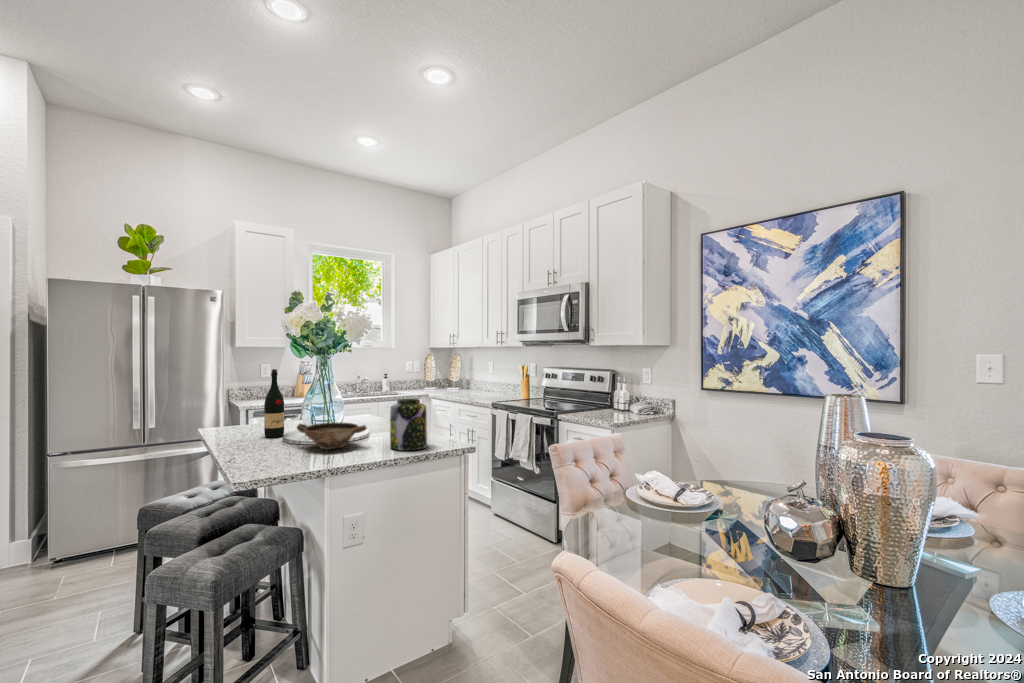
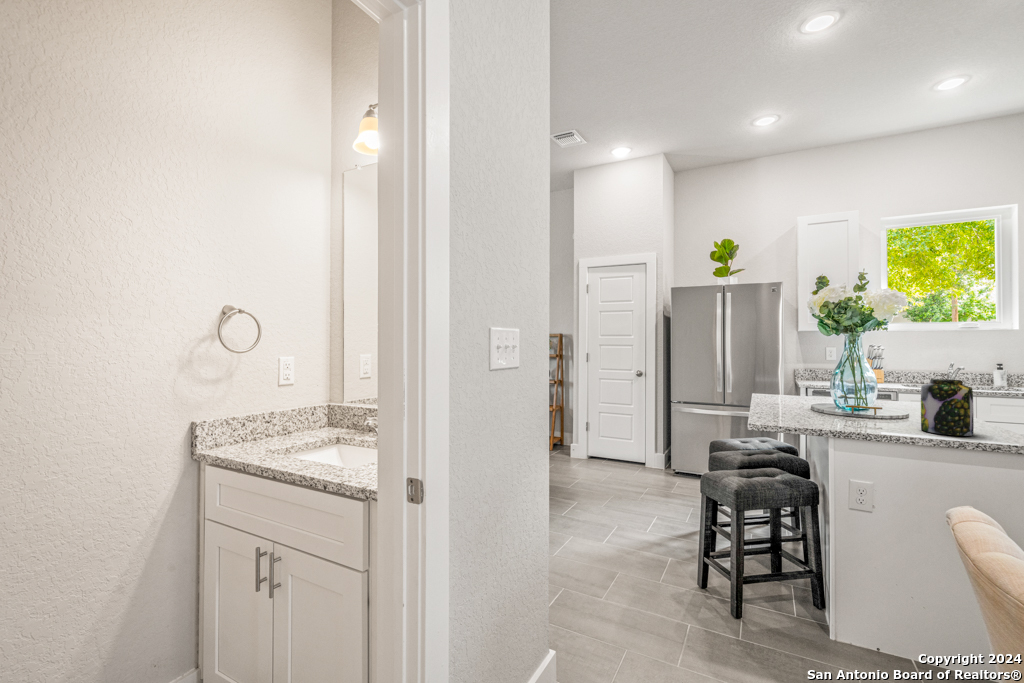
wine bottle: present [264,369,284,438] -> none [798,347,817,406]
bowl: present [297,422,366,449] -> none [819,394,893,421]

